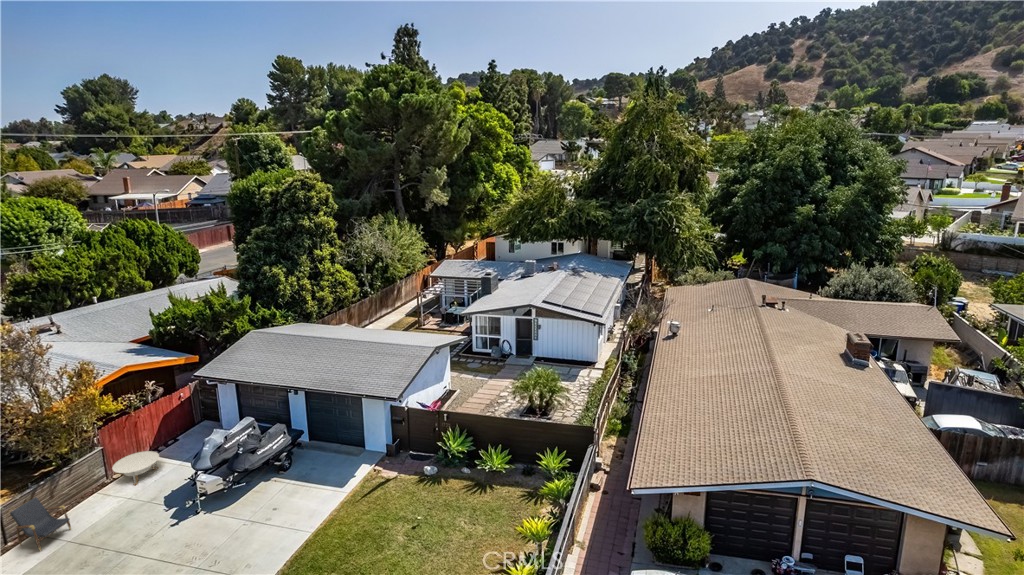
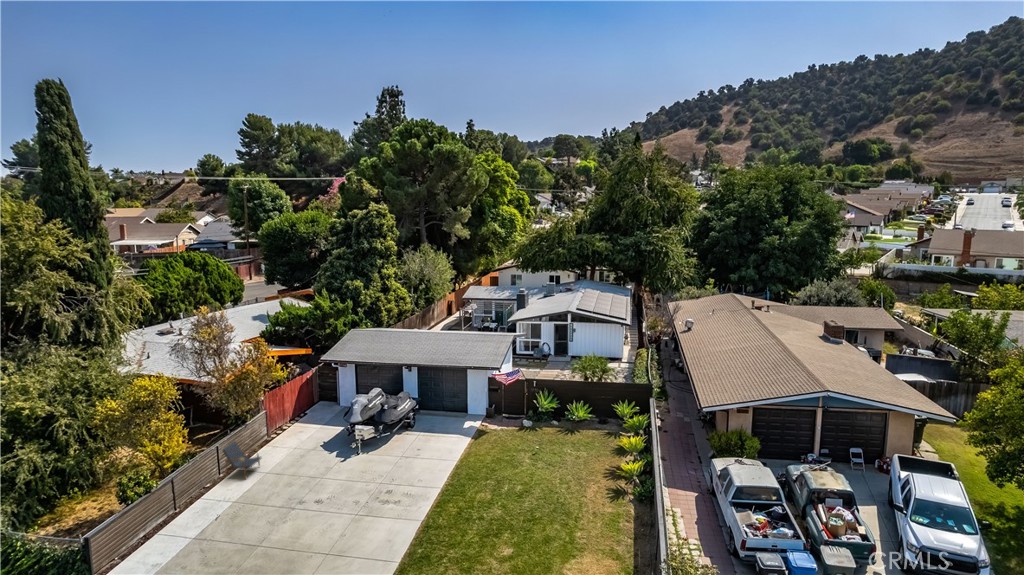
round table: present [112,451,159,485] -> none [271,418,305,442]

